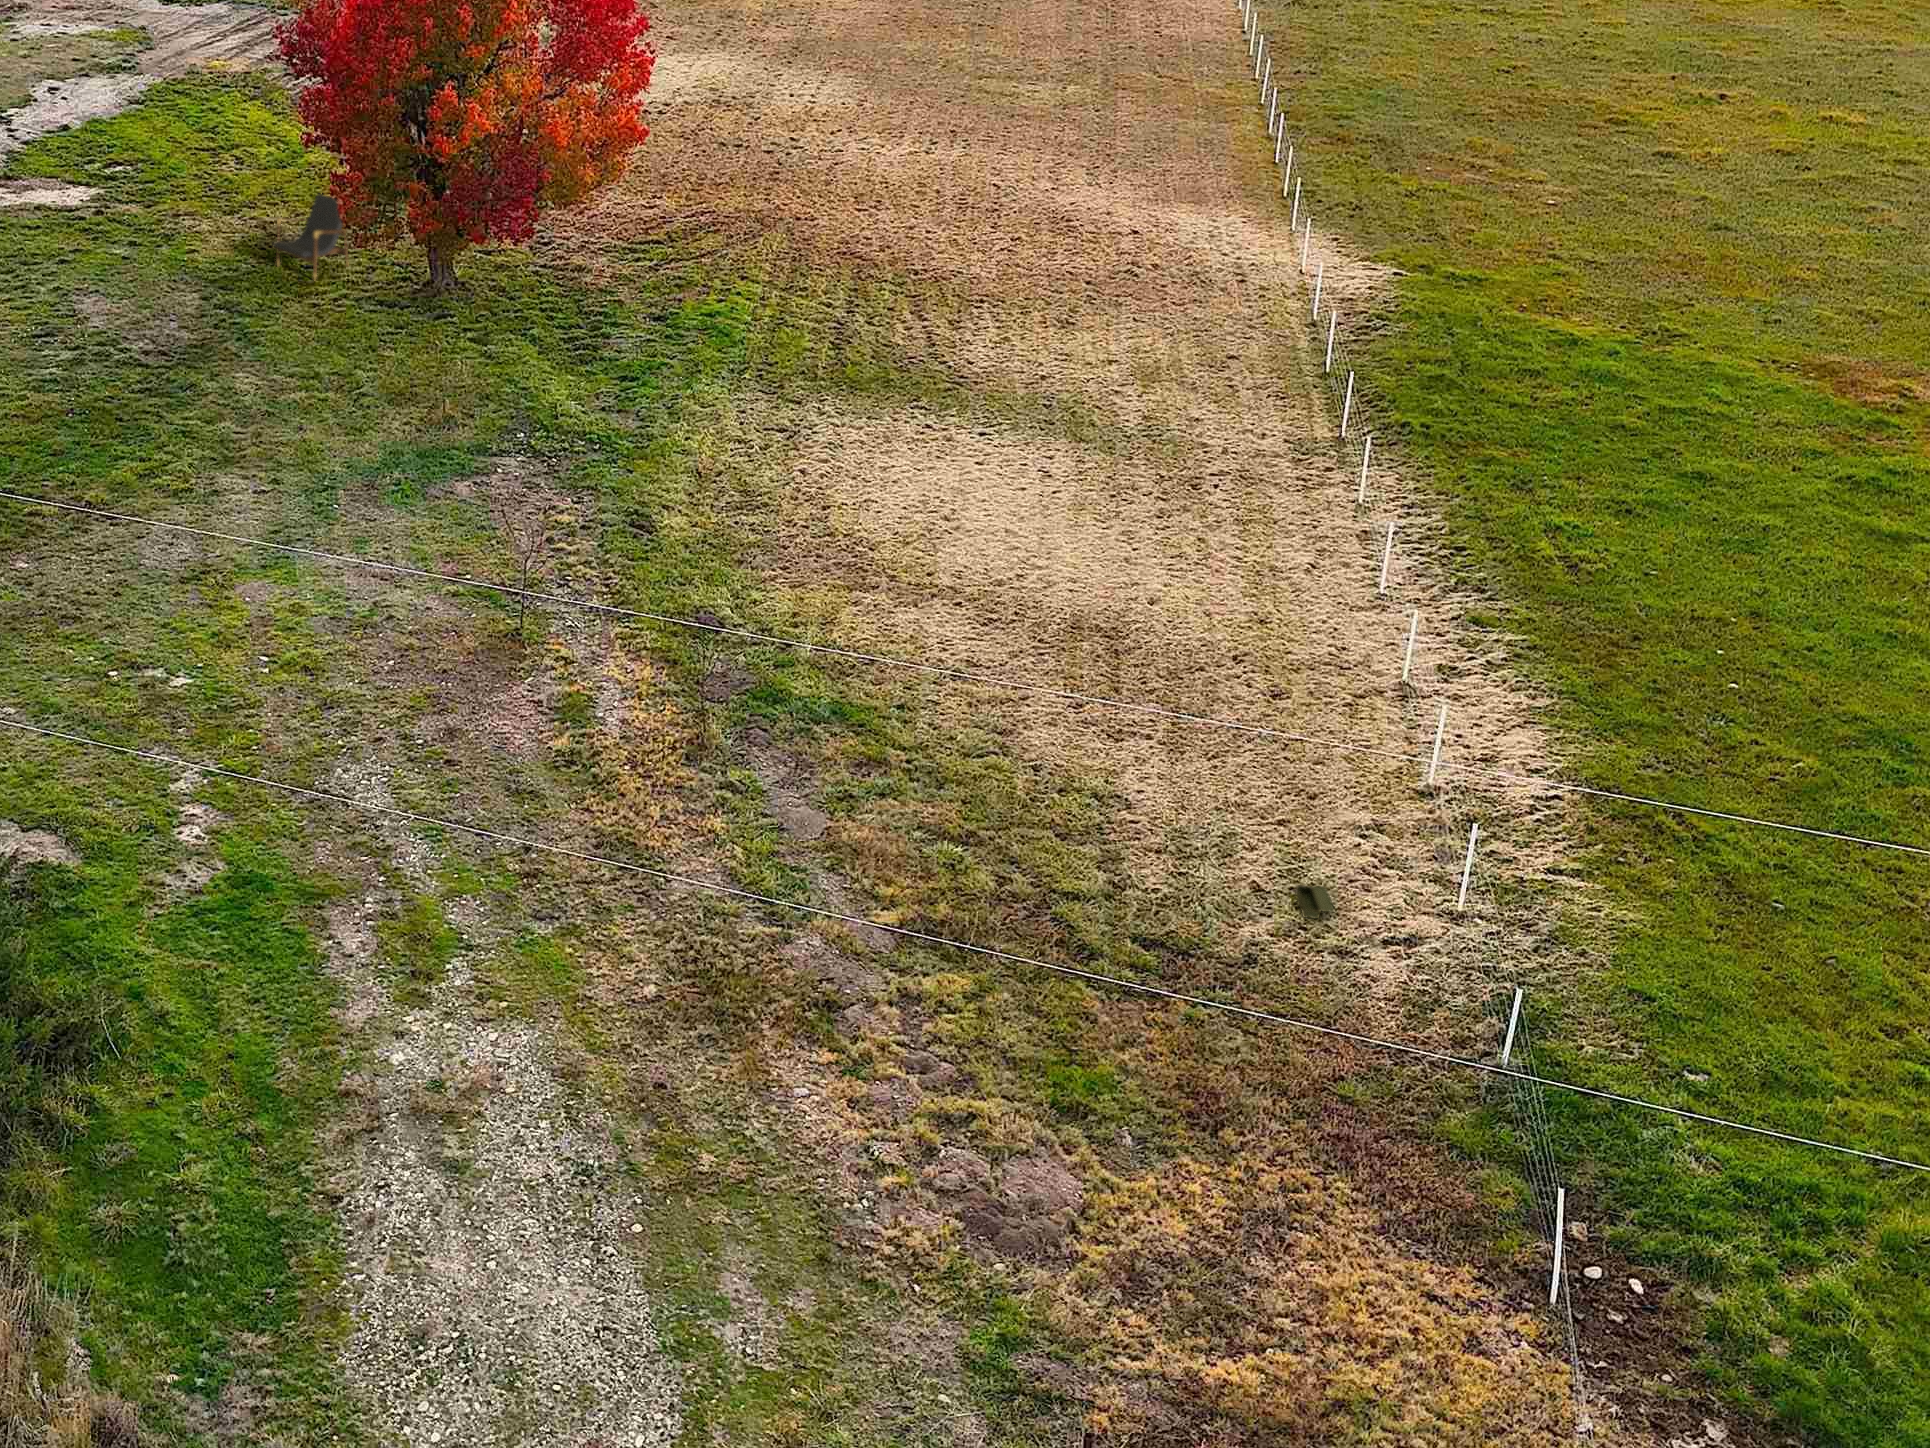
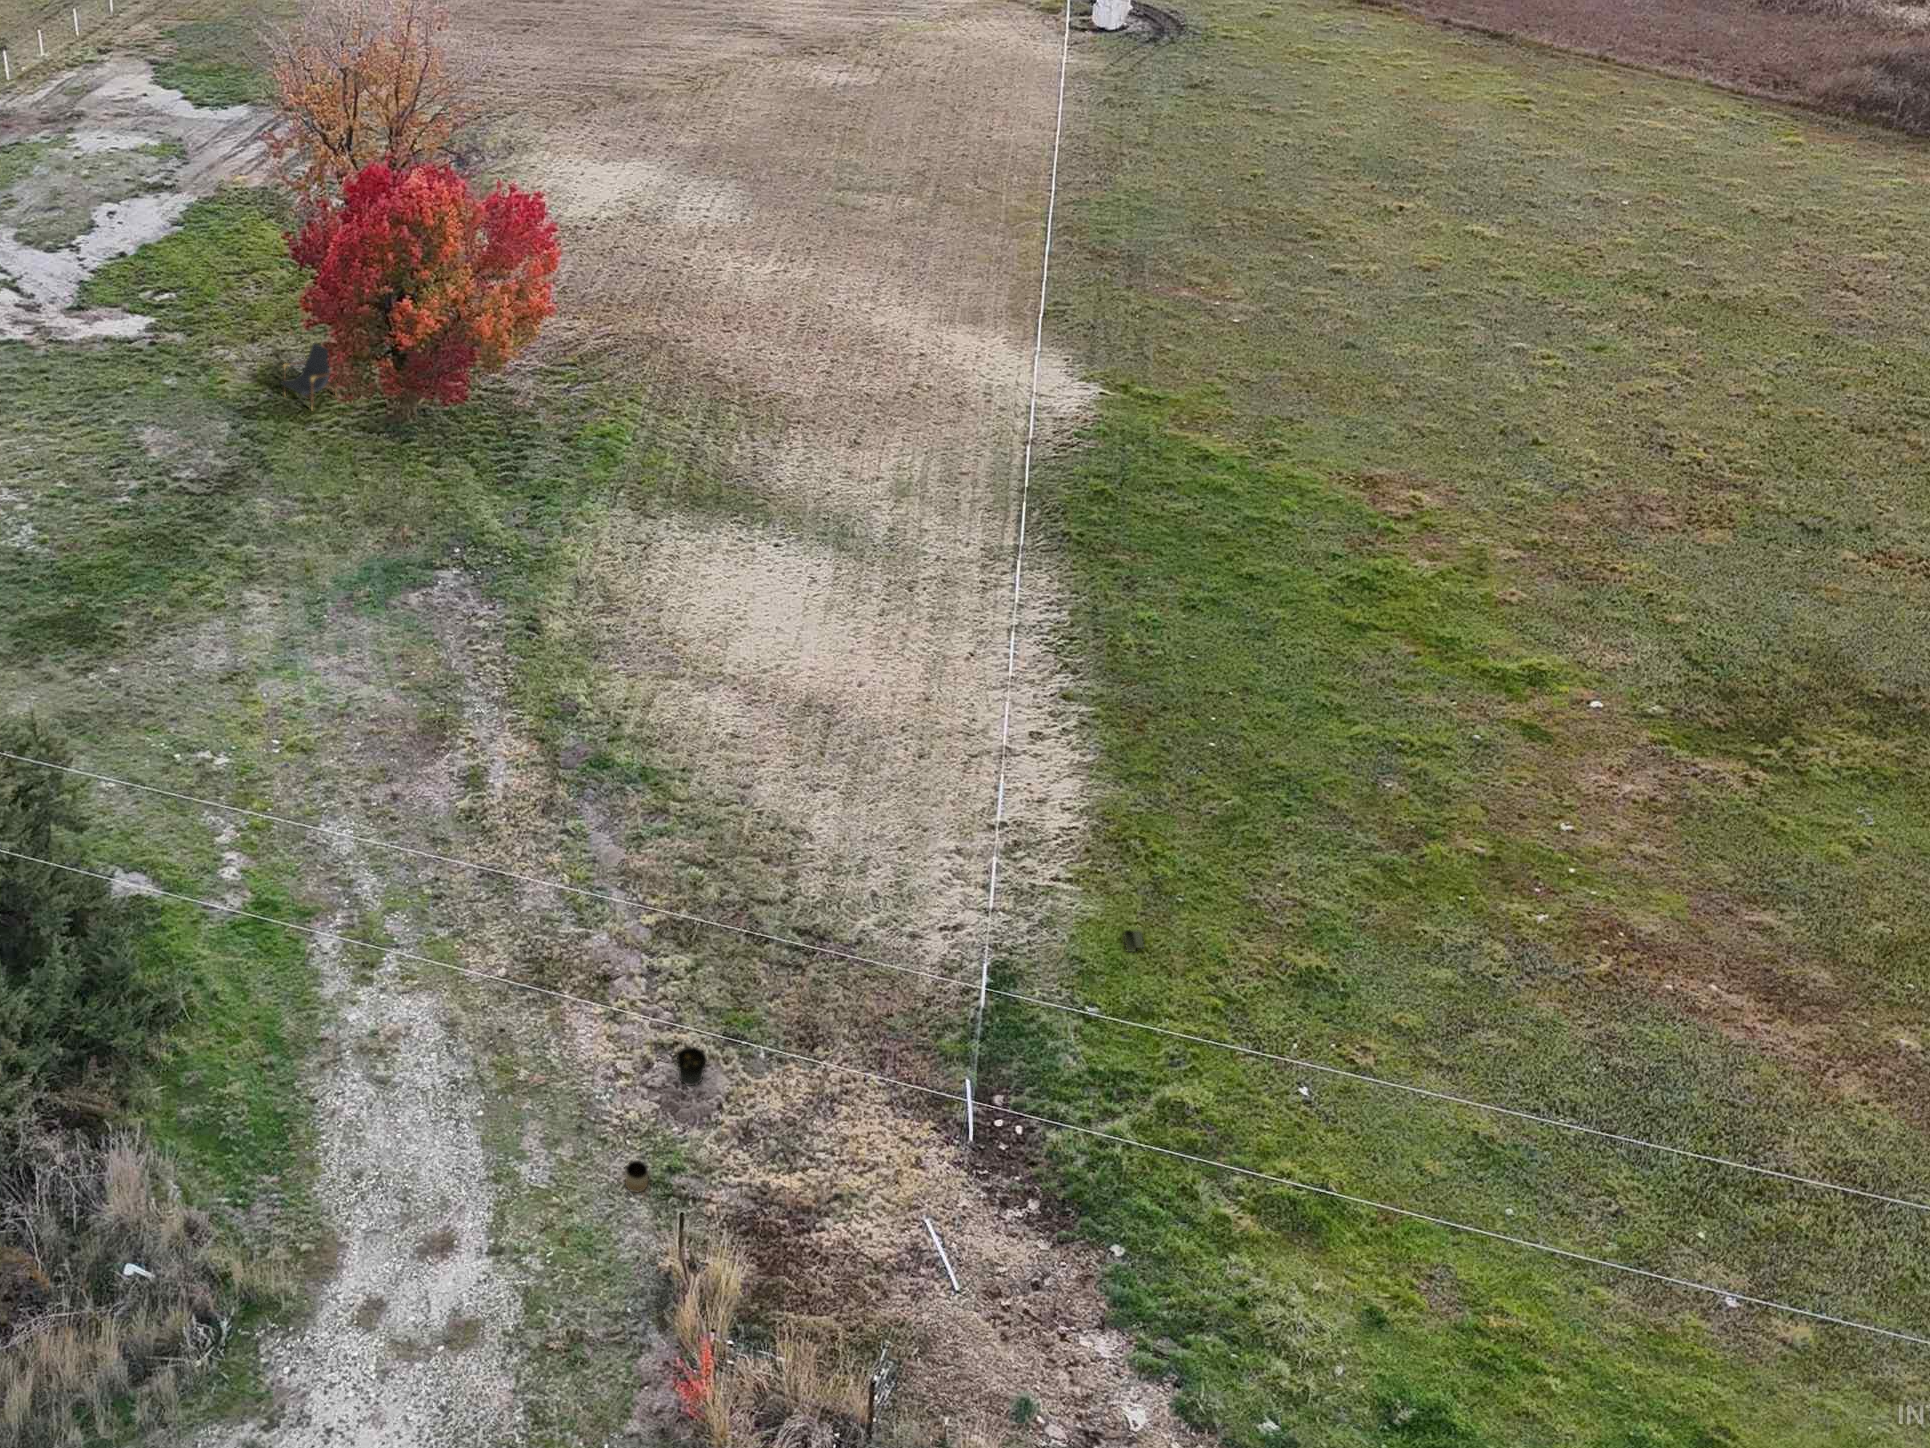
toolbox: present [1295,885,1335,919] -> present [1123,930,1144,952]
bucket: none [987,1117,1051,1189] -> present [677,1047,707,1086]
planter: none [928,1323,976,1385] -> present [625,1160,648,1192]

